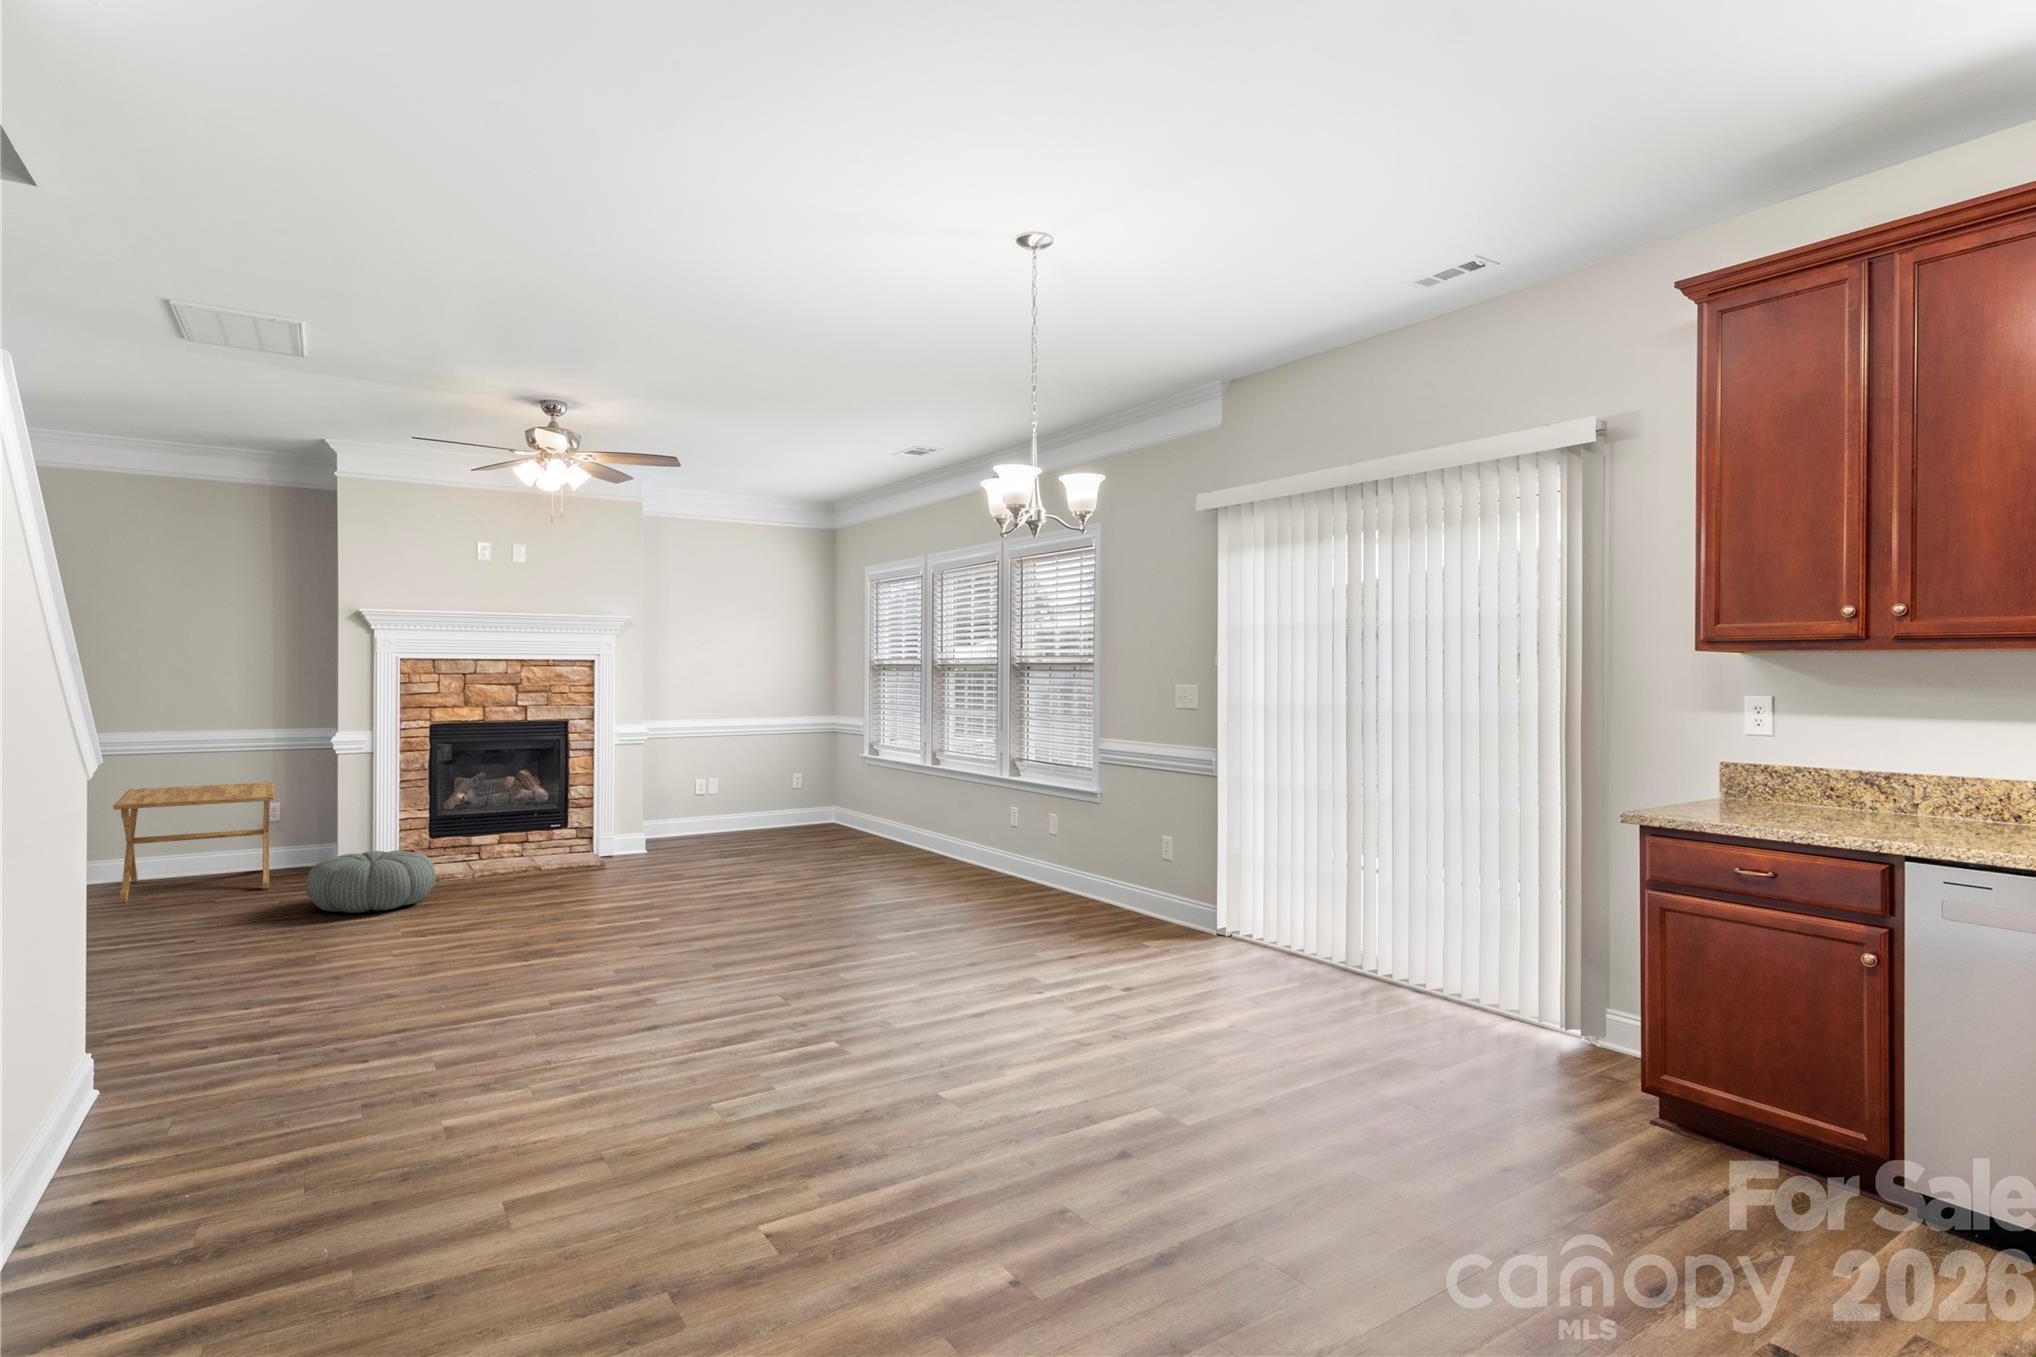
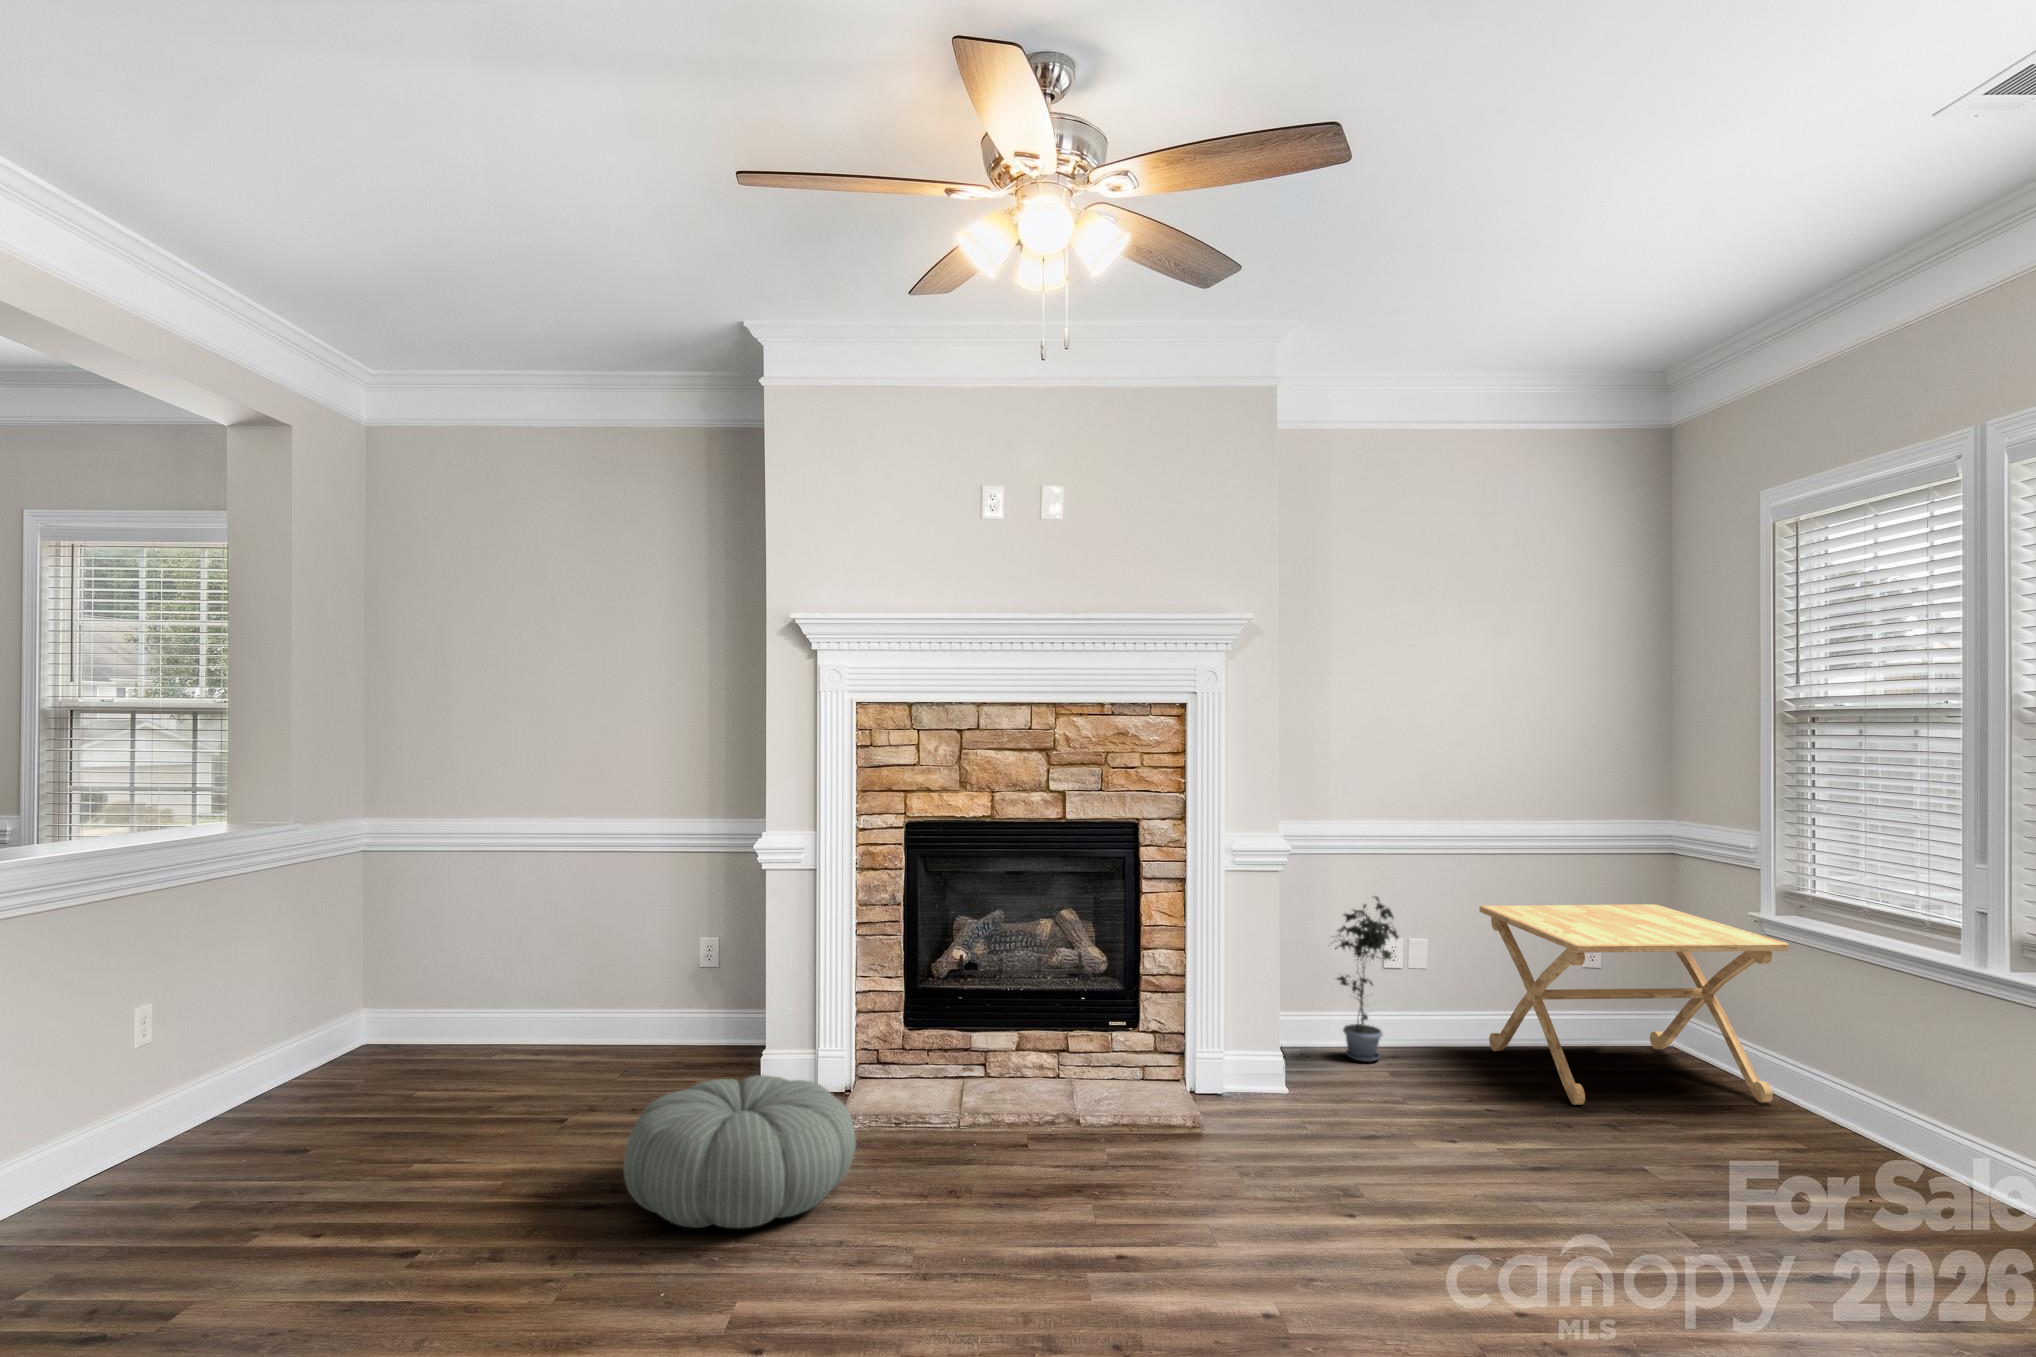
potted plant: none [667,758,704,840] -> present [1333,896,1399,1062]
side table: present [113,782,274,903] -> present [1479,904,1788,1105]

